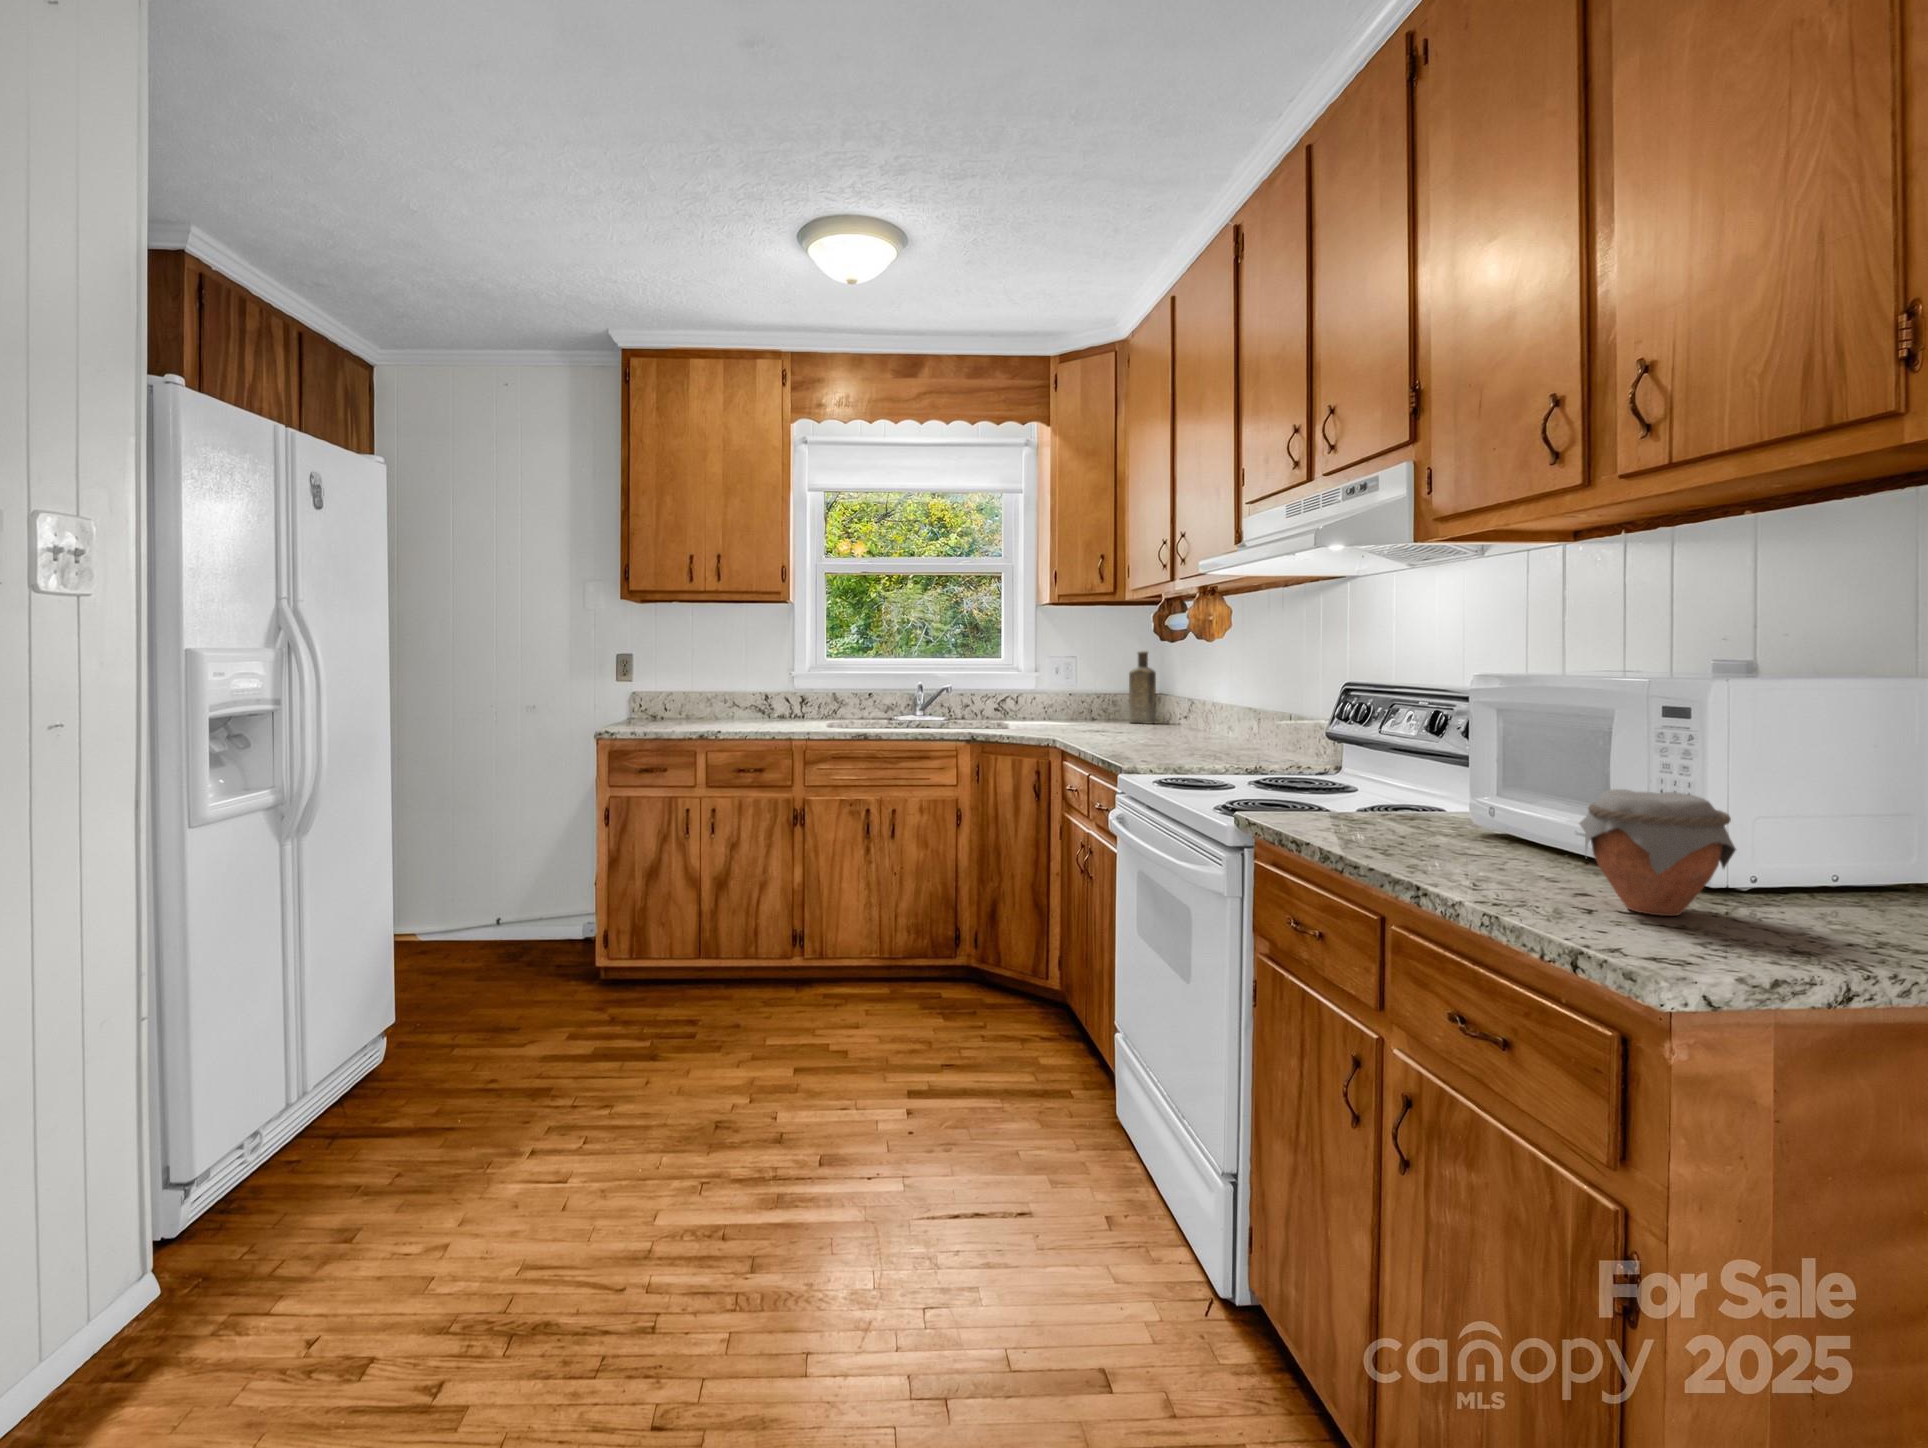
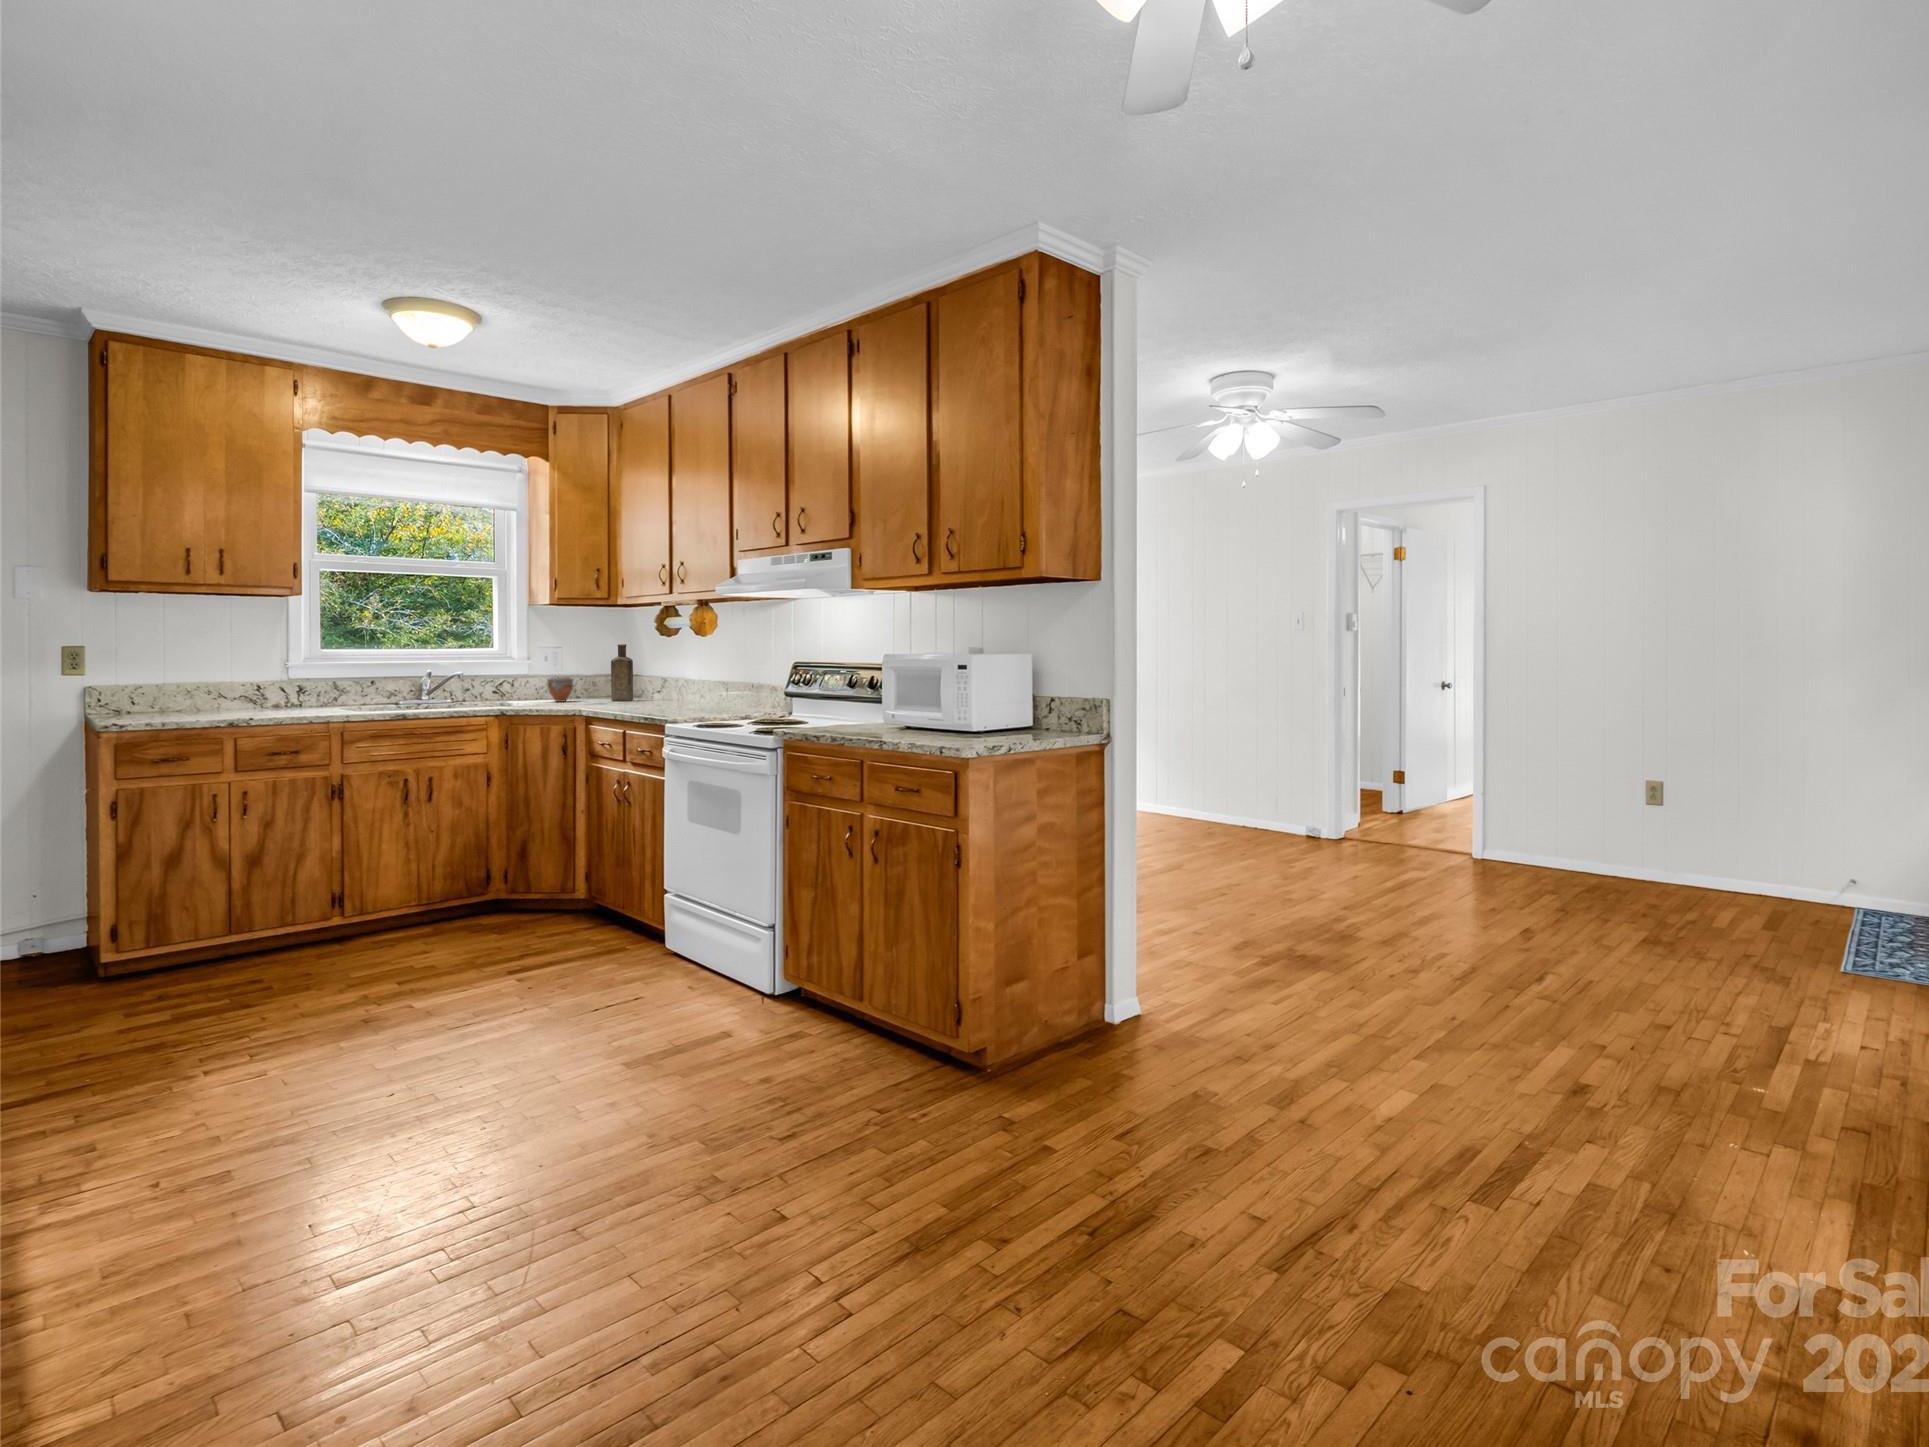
jar: present [1579,789,1736,916] -> present [547,676,573,702]

